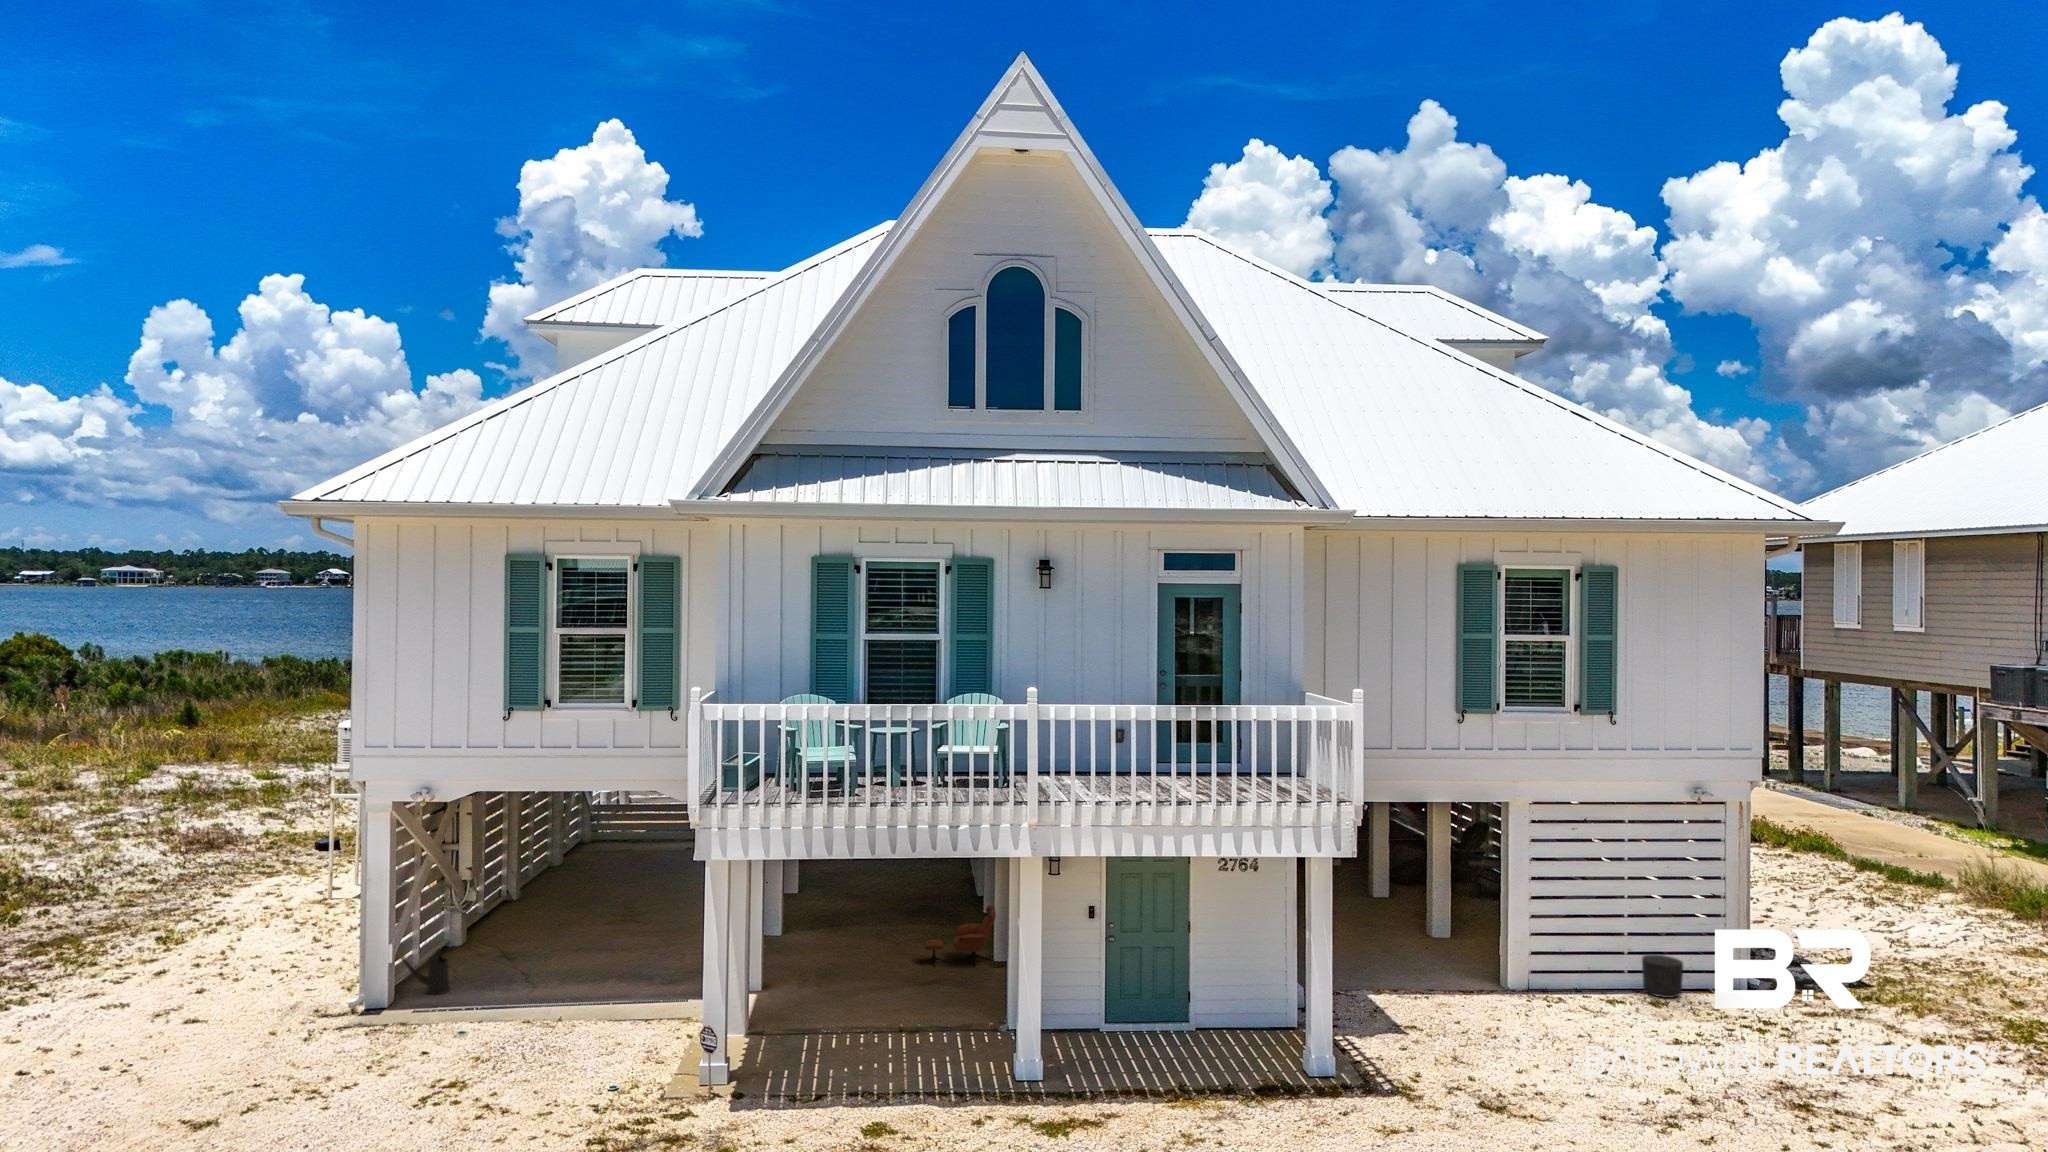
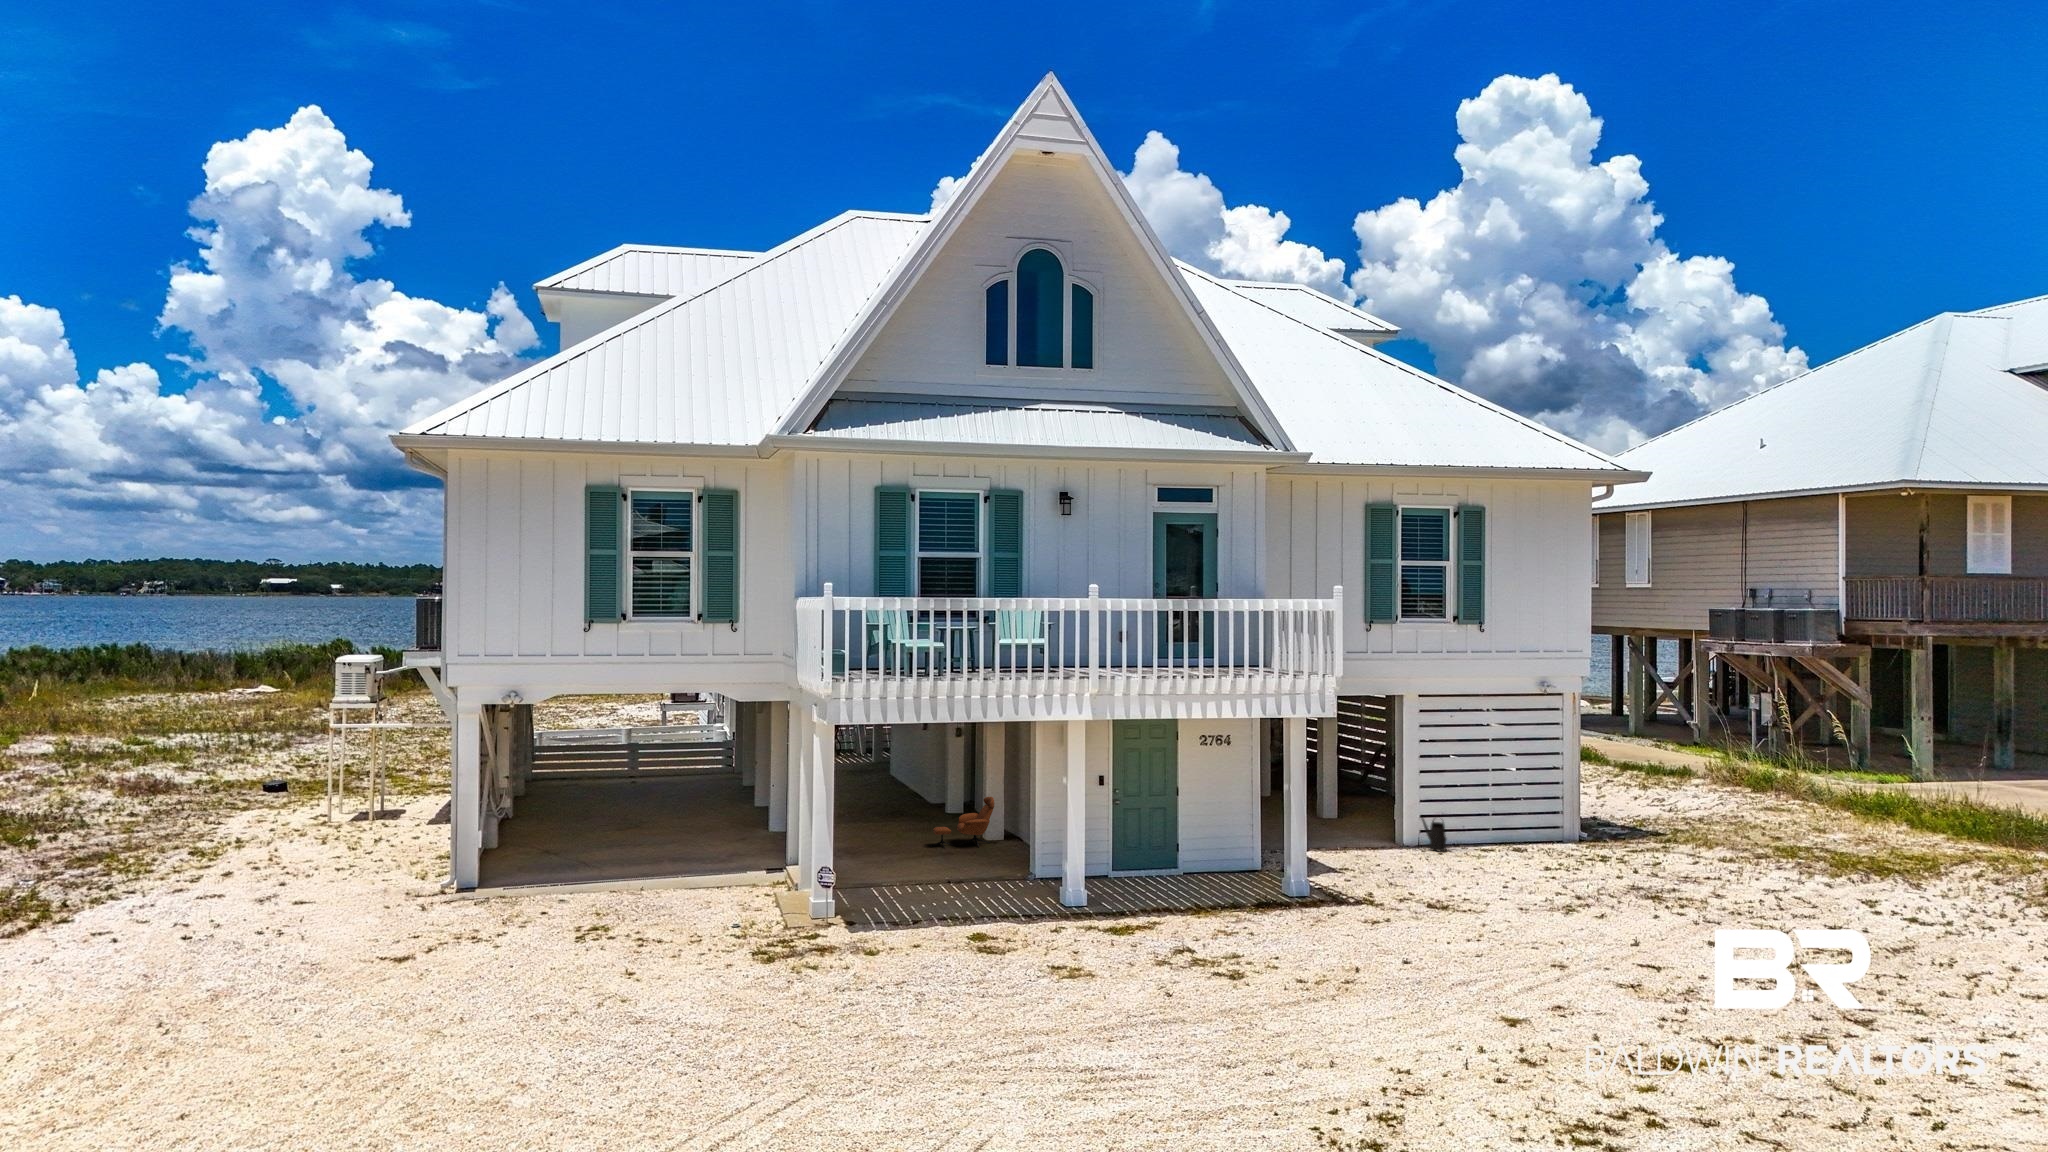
watering can: present [402,949,456,995] -> present [1421,818,1447,852]
planter: present [1642,955,1683,998] -> none [1506,814,1537,845]

